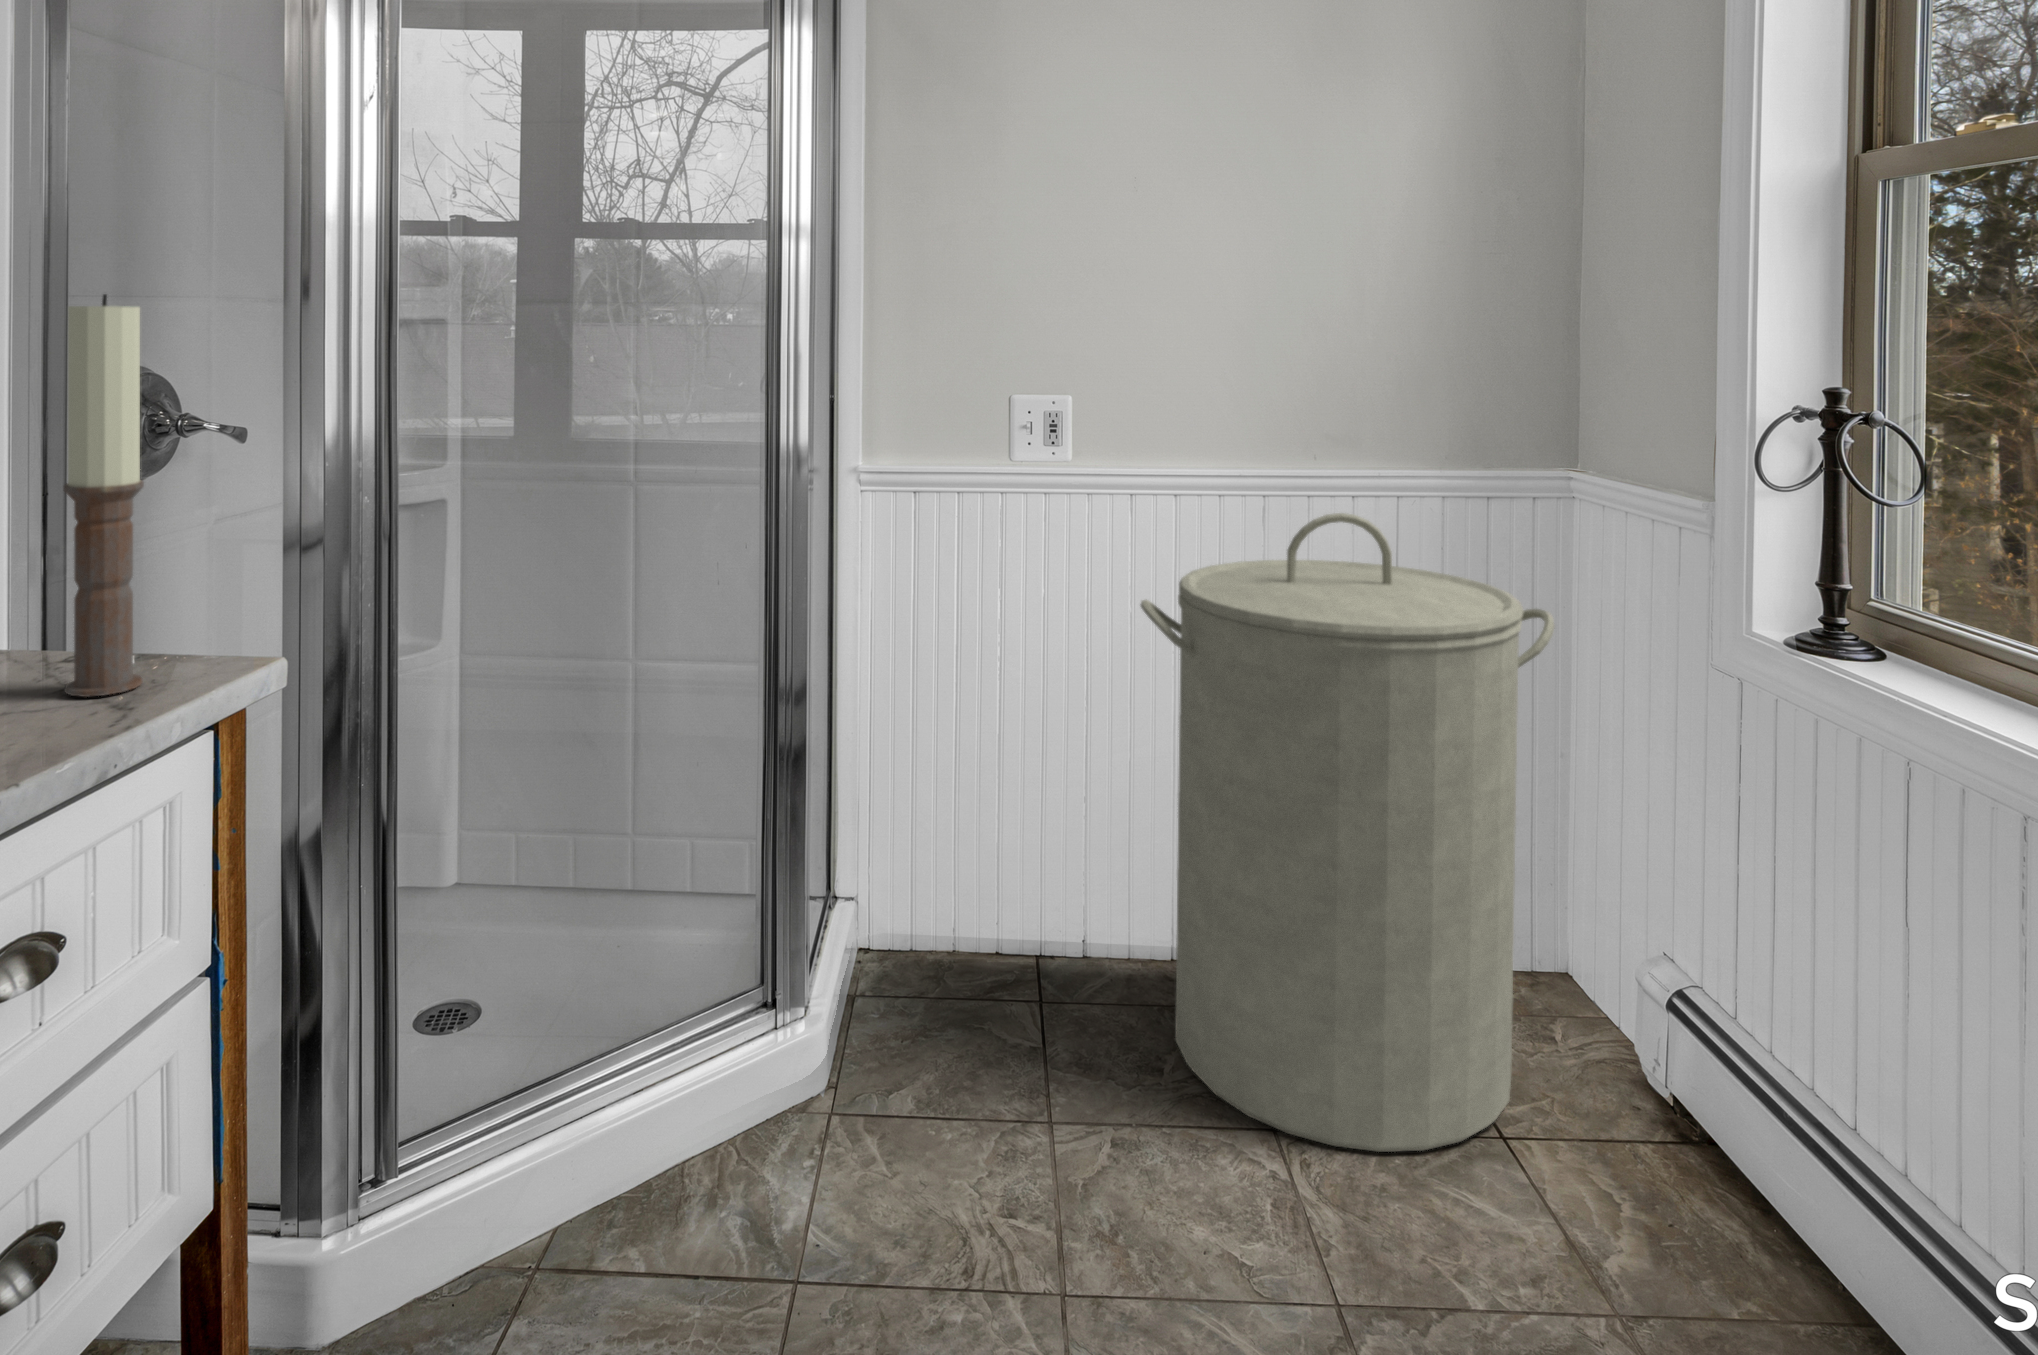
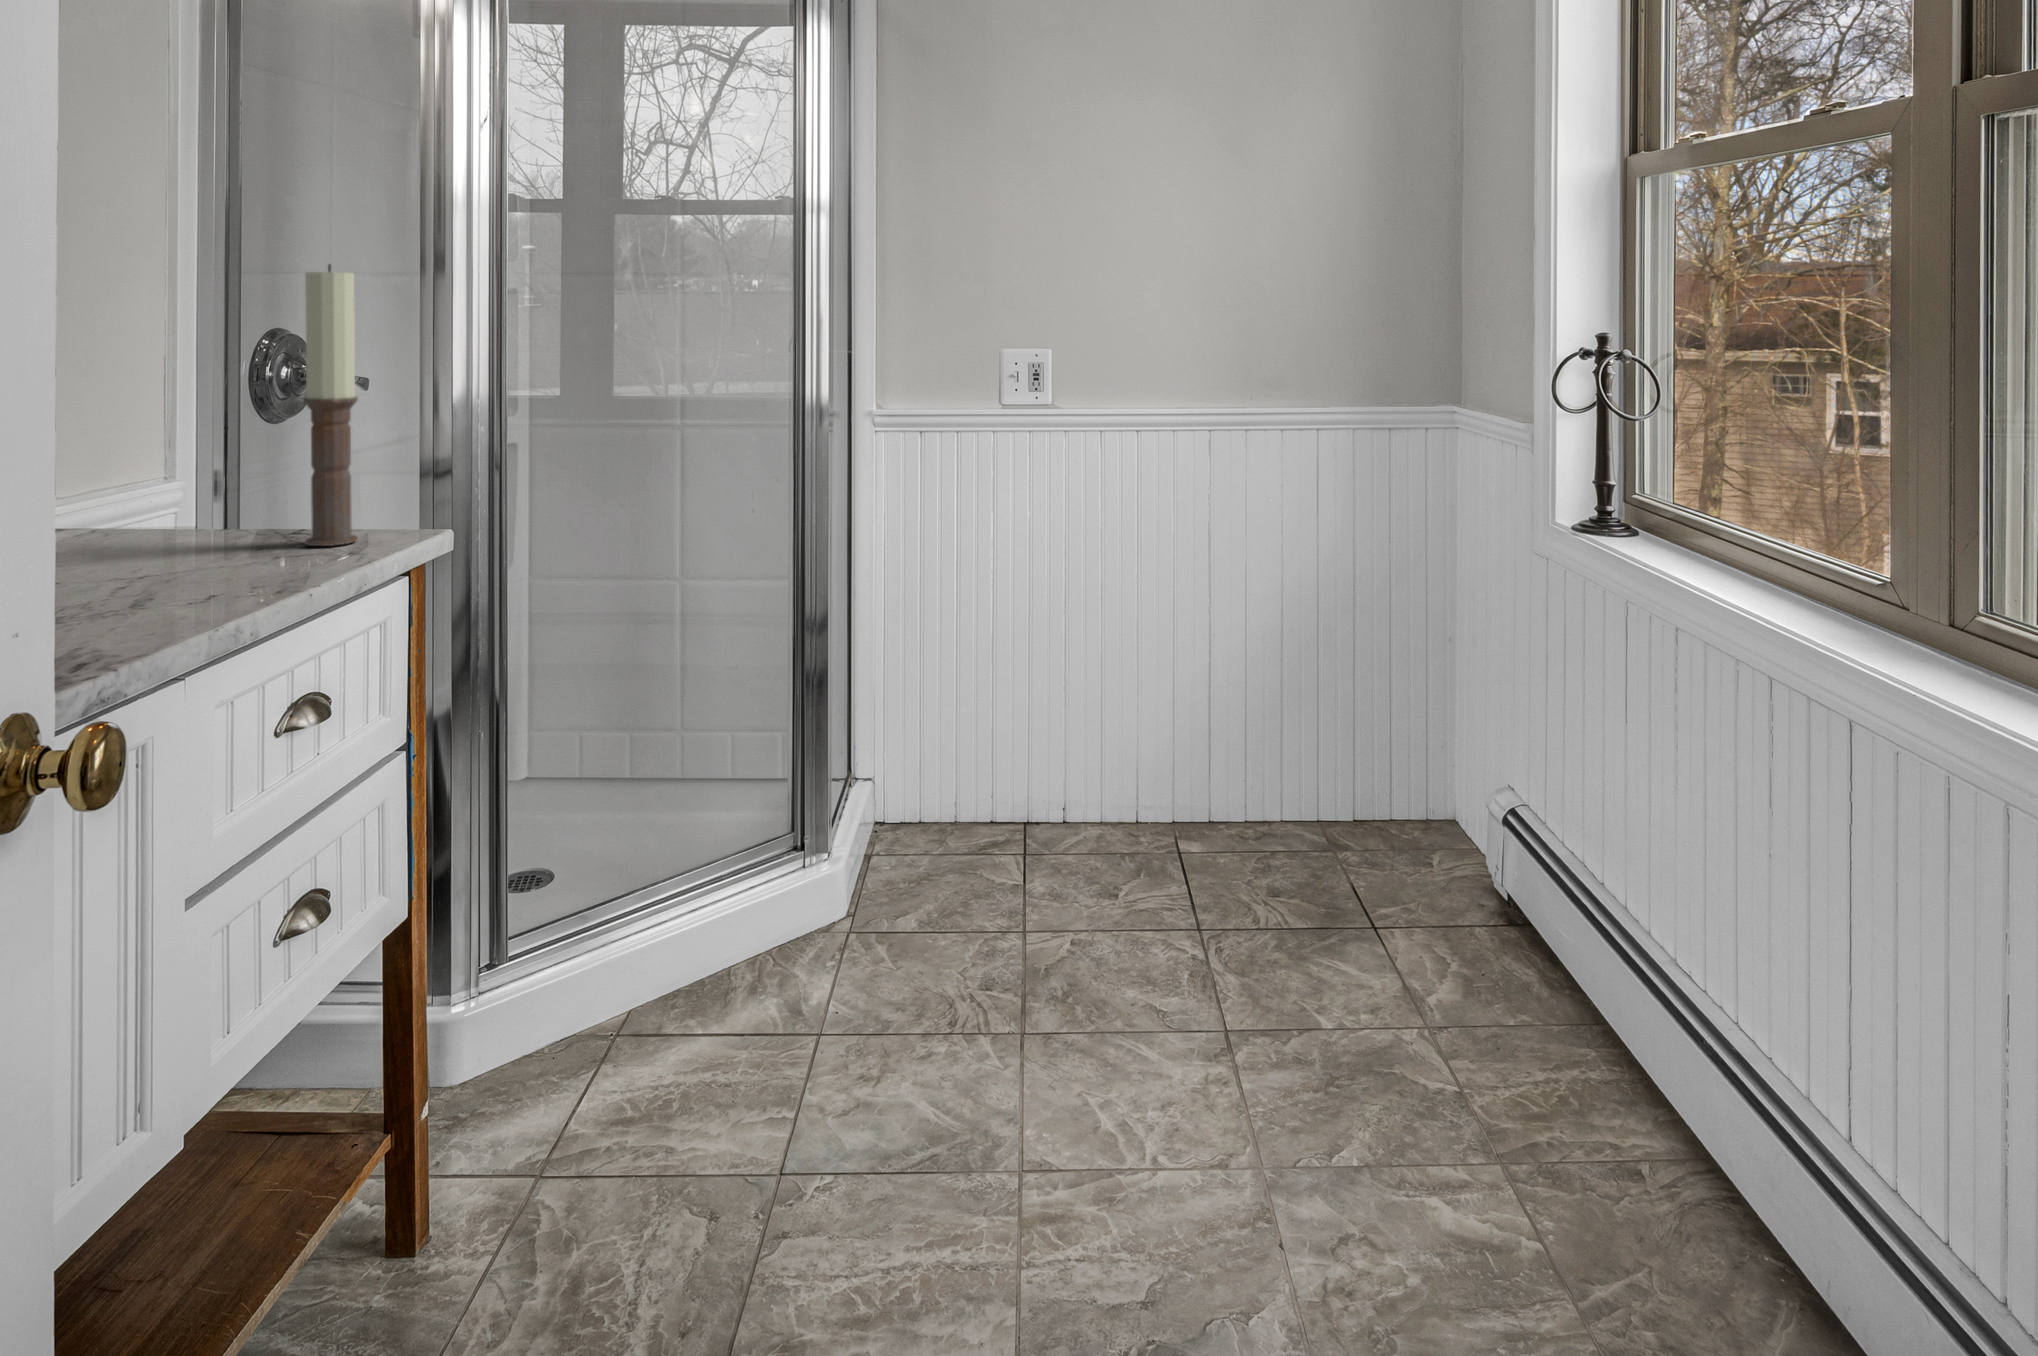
laundry hamper: present [1140,513,1555,1152] -> none [1098,446,1421,939]

